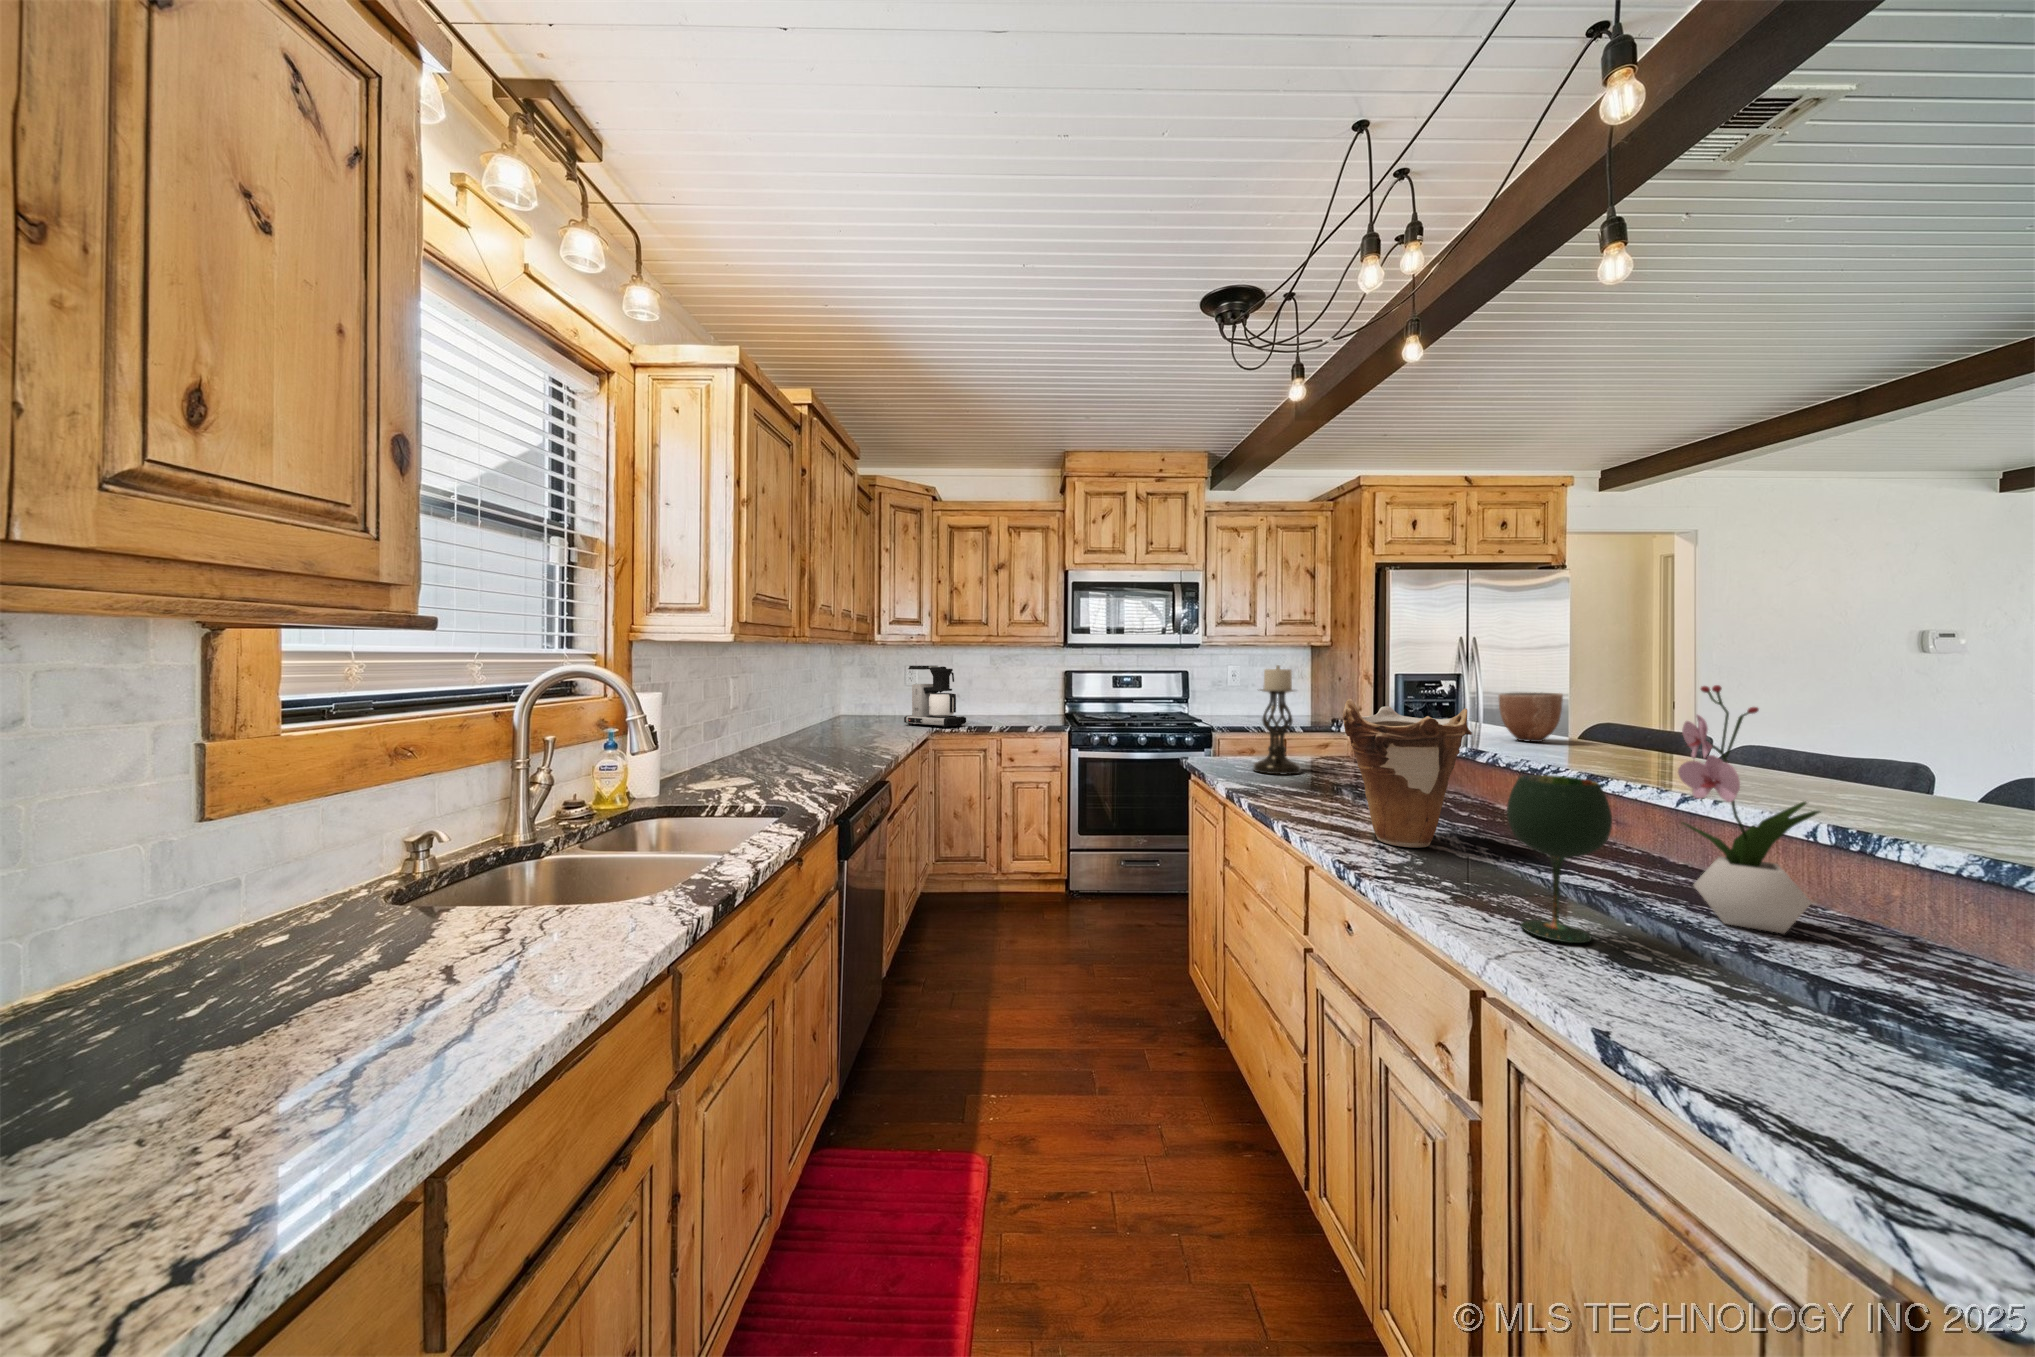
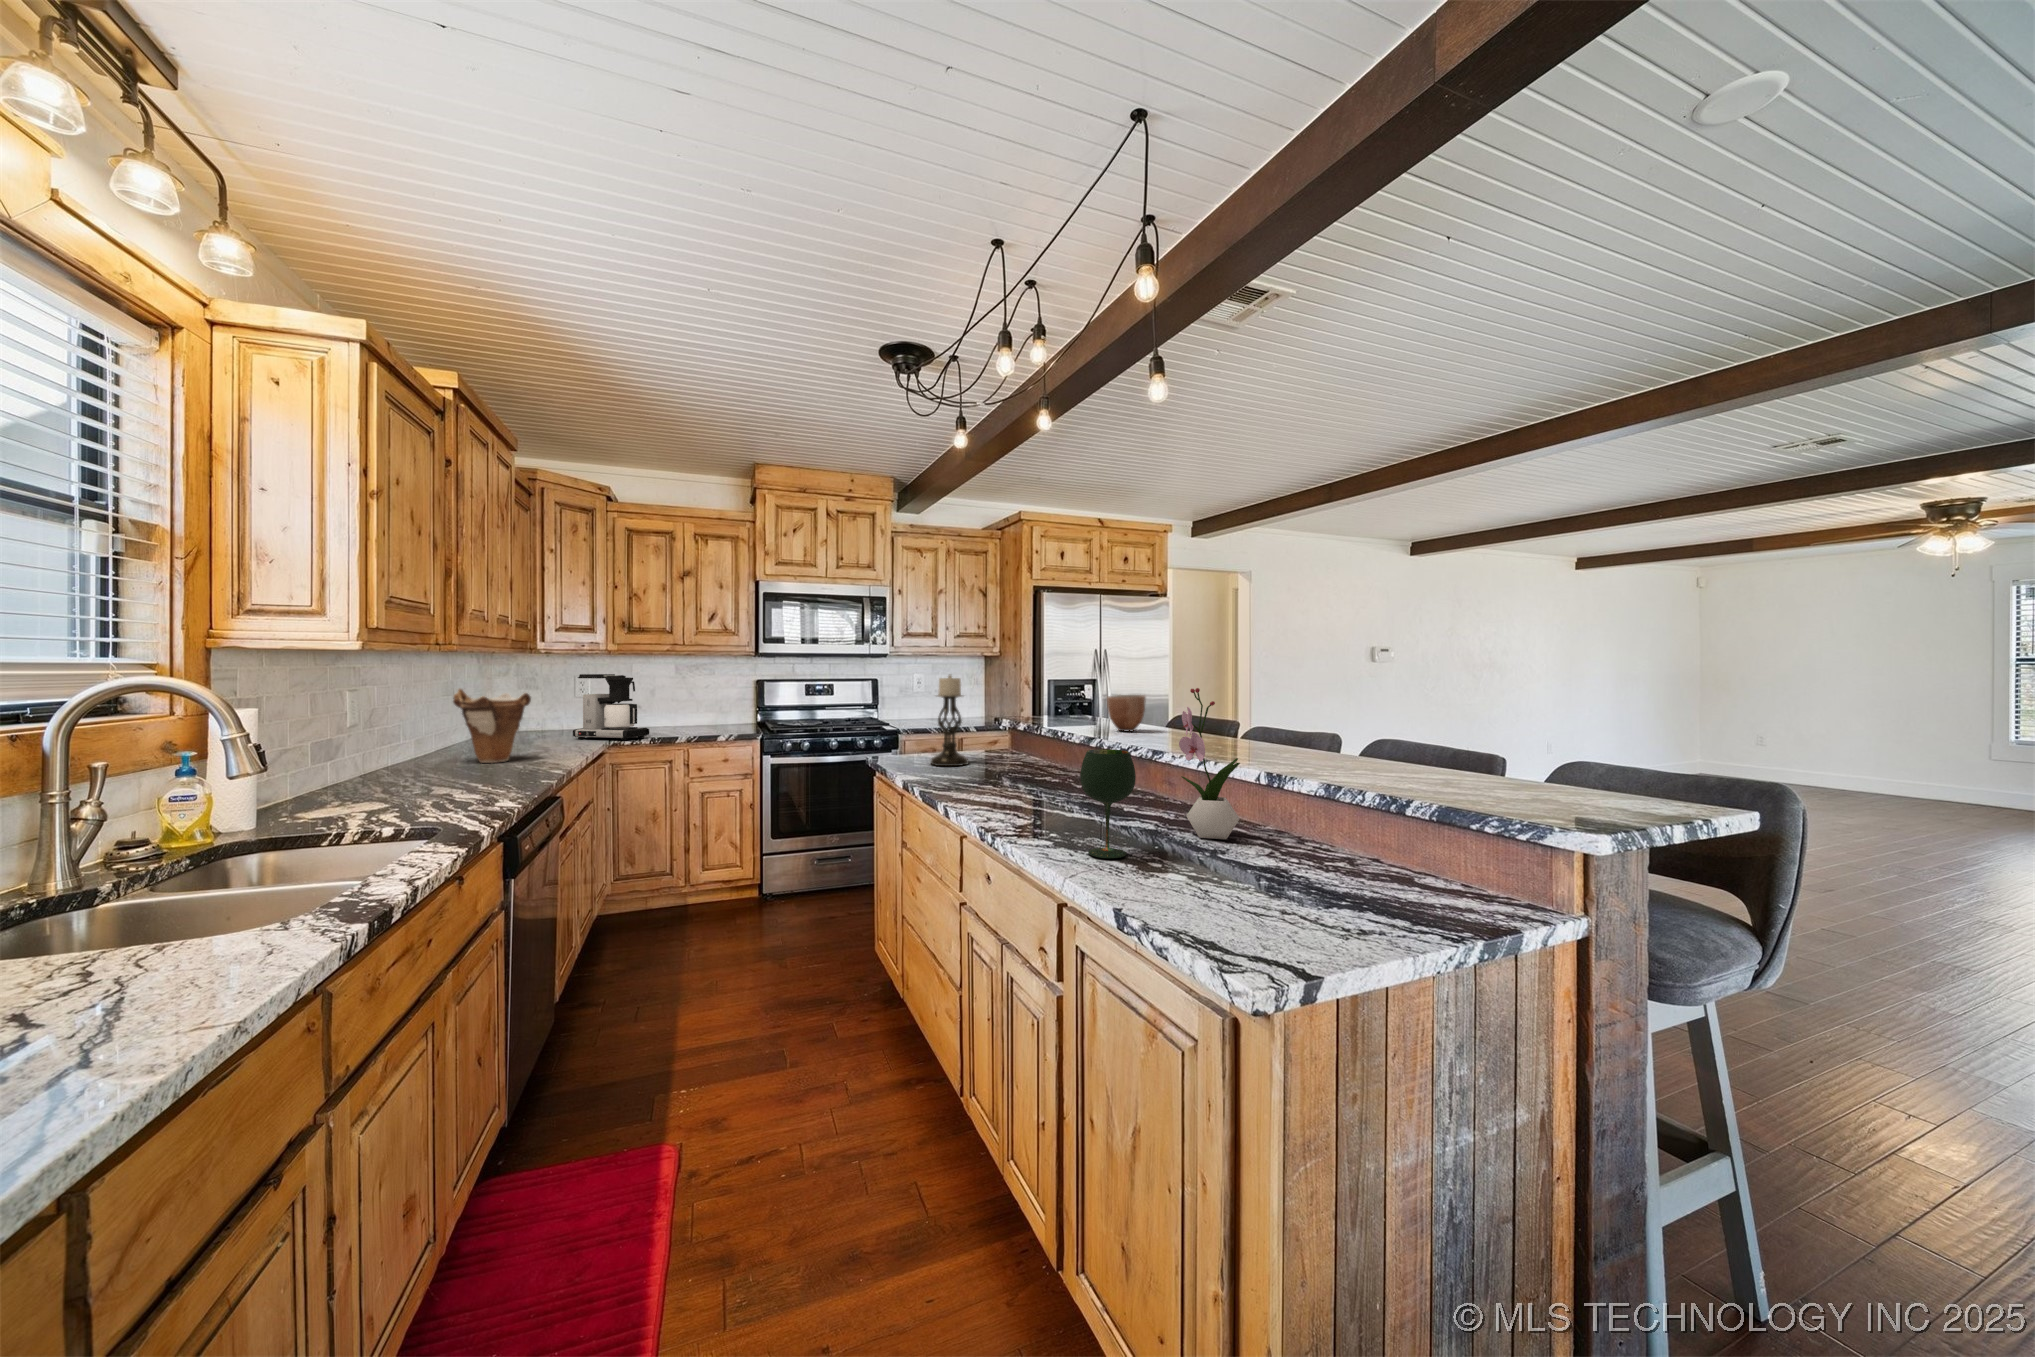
vase: present [1343,699,1472,848] -> present [453,689,531,763]

